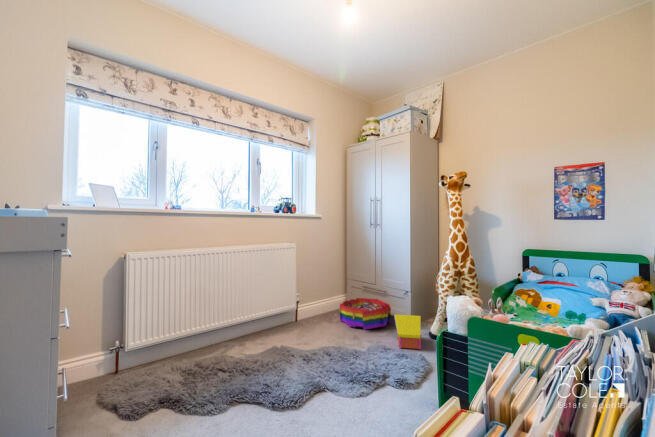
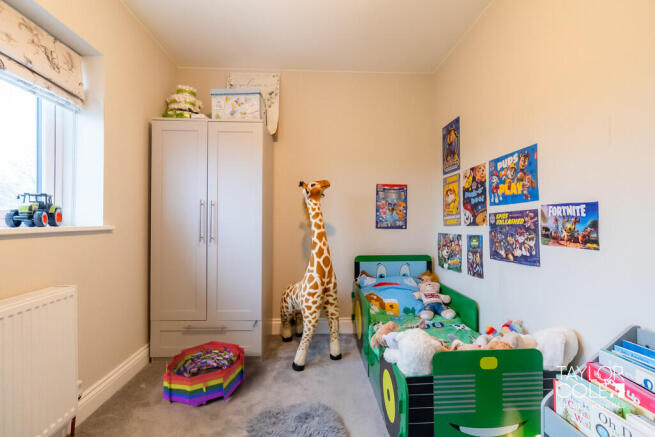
toy house: present [394,315,421,349] -> none [269,353,314,406]

